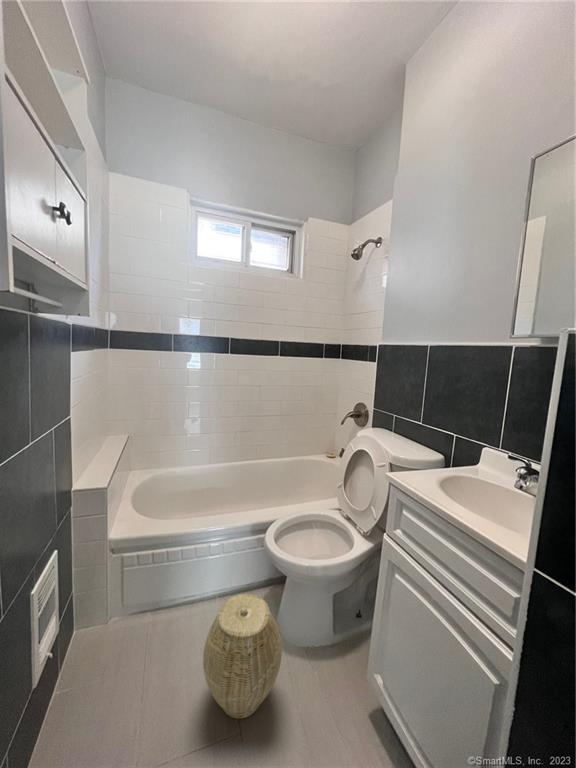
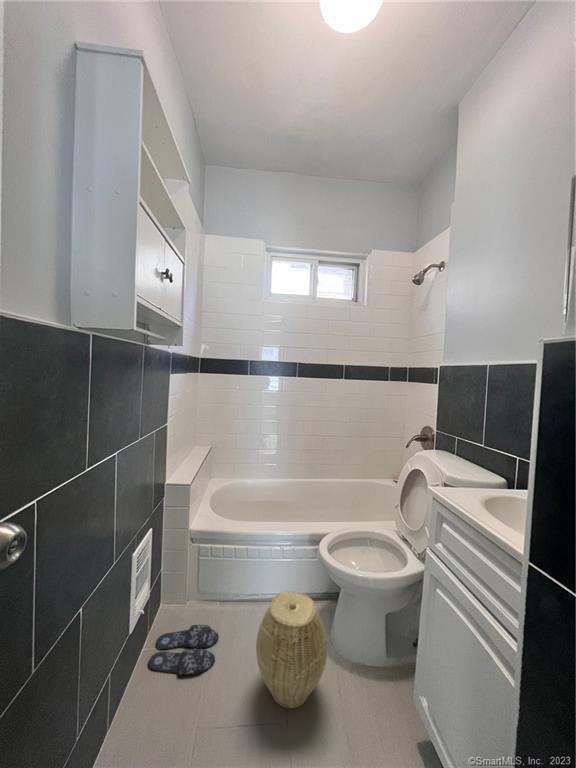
slippers: none [63,646,153,721] -> present [148,625,218,675]

